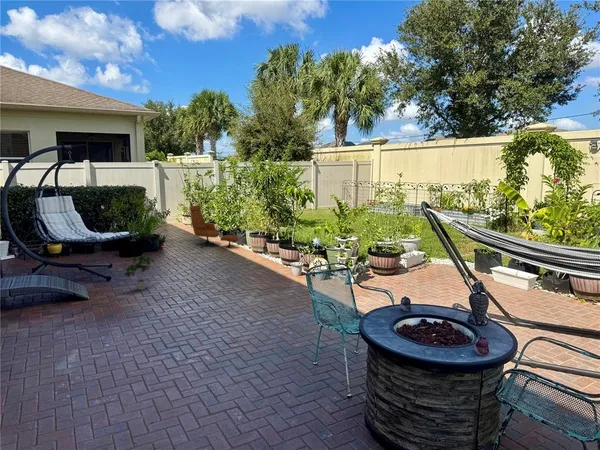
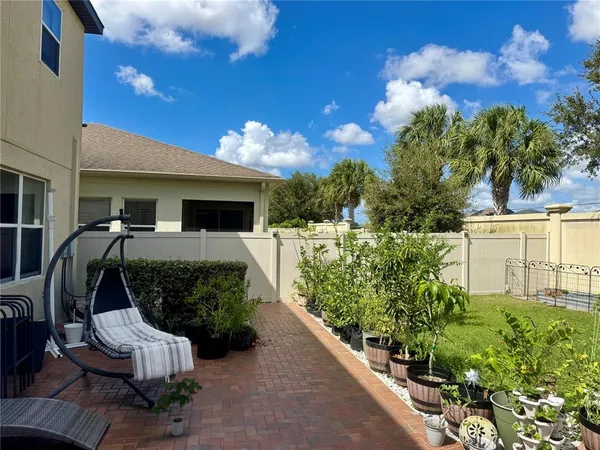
lounge chair: present [189,205,238,248] -> none [291,290,352,356]

